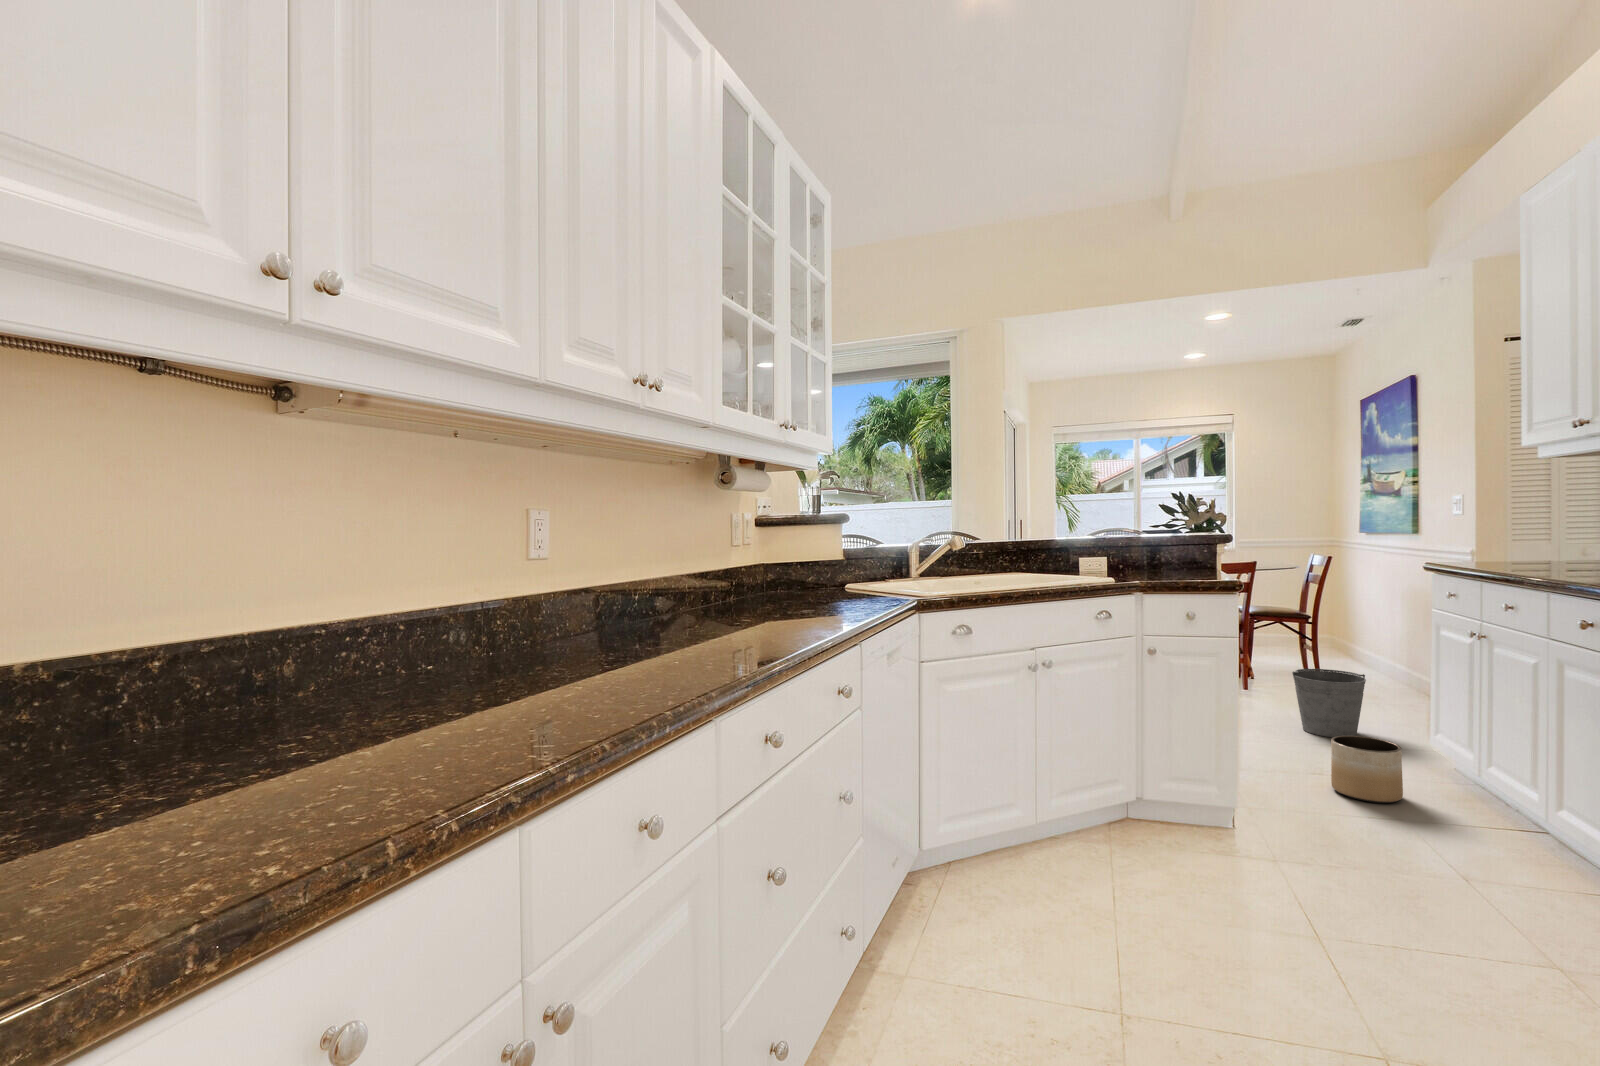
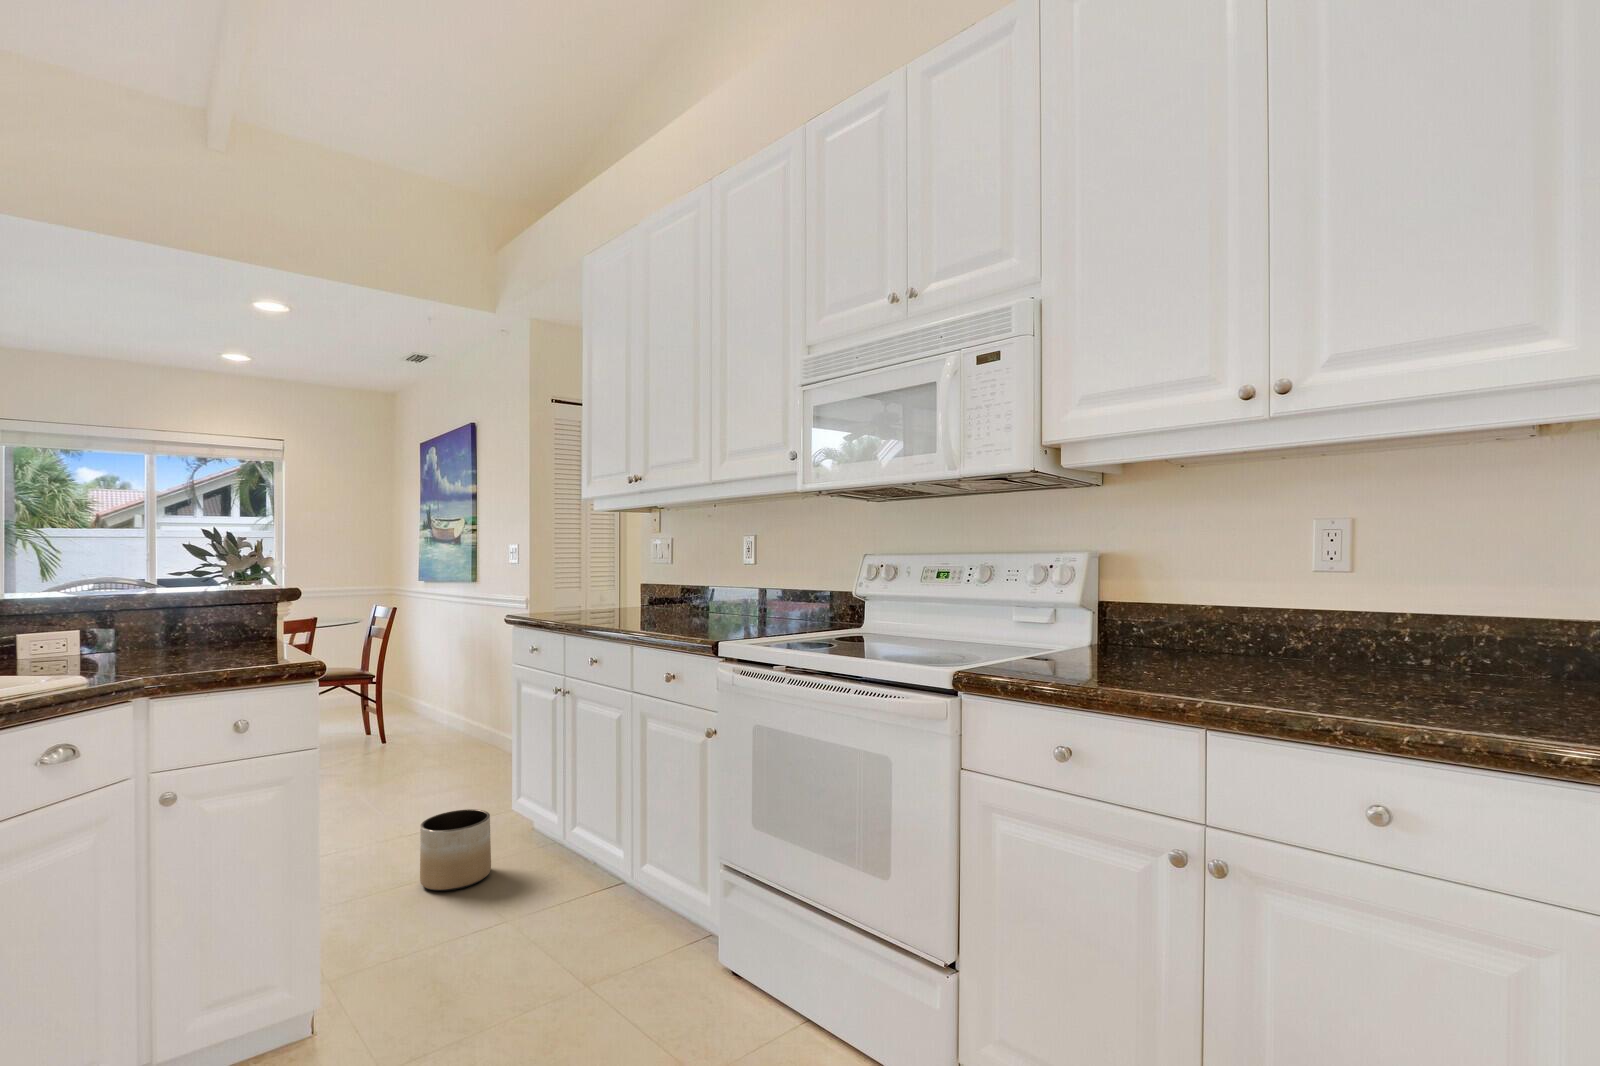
bucket: present [1292,669,1366,737] -> none [366,734,443,817]

